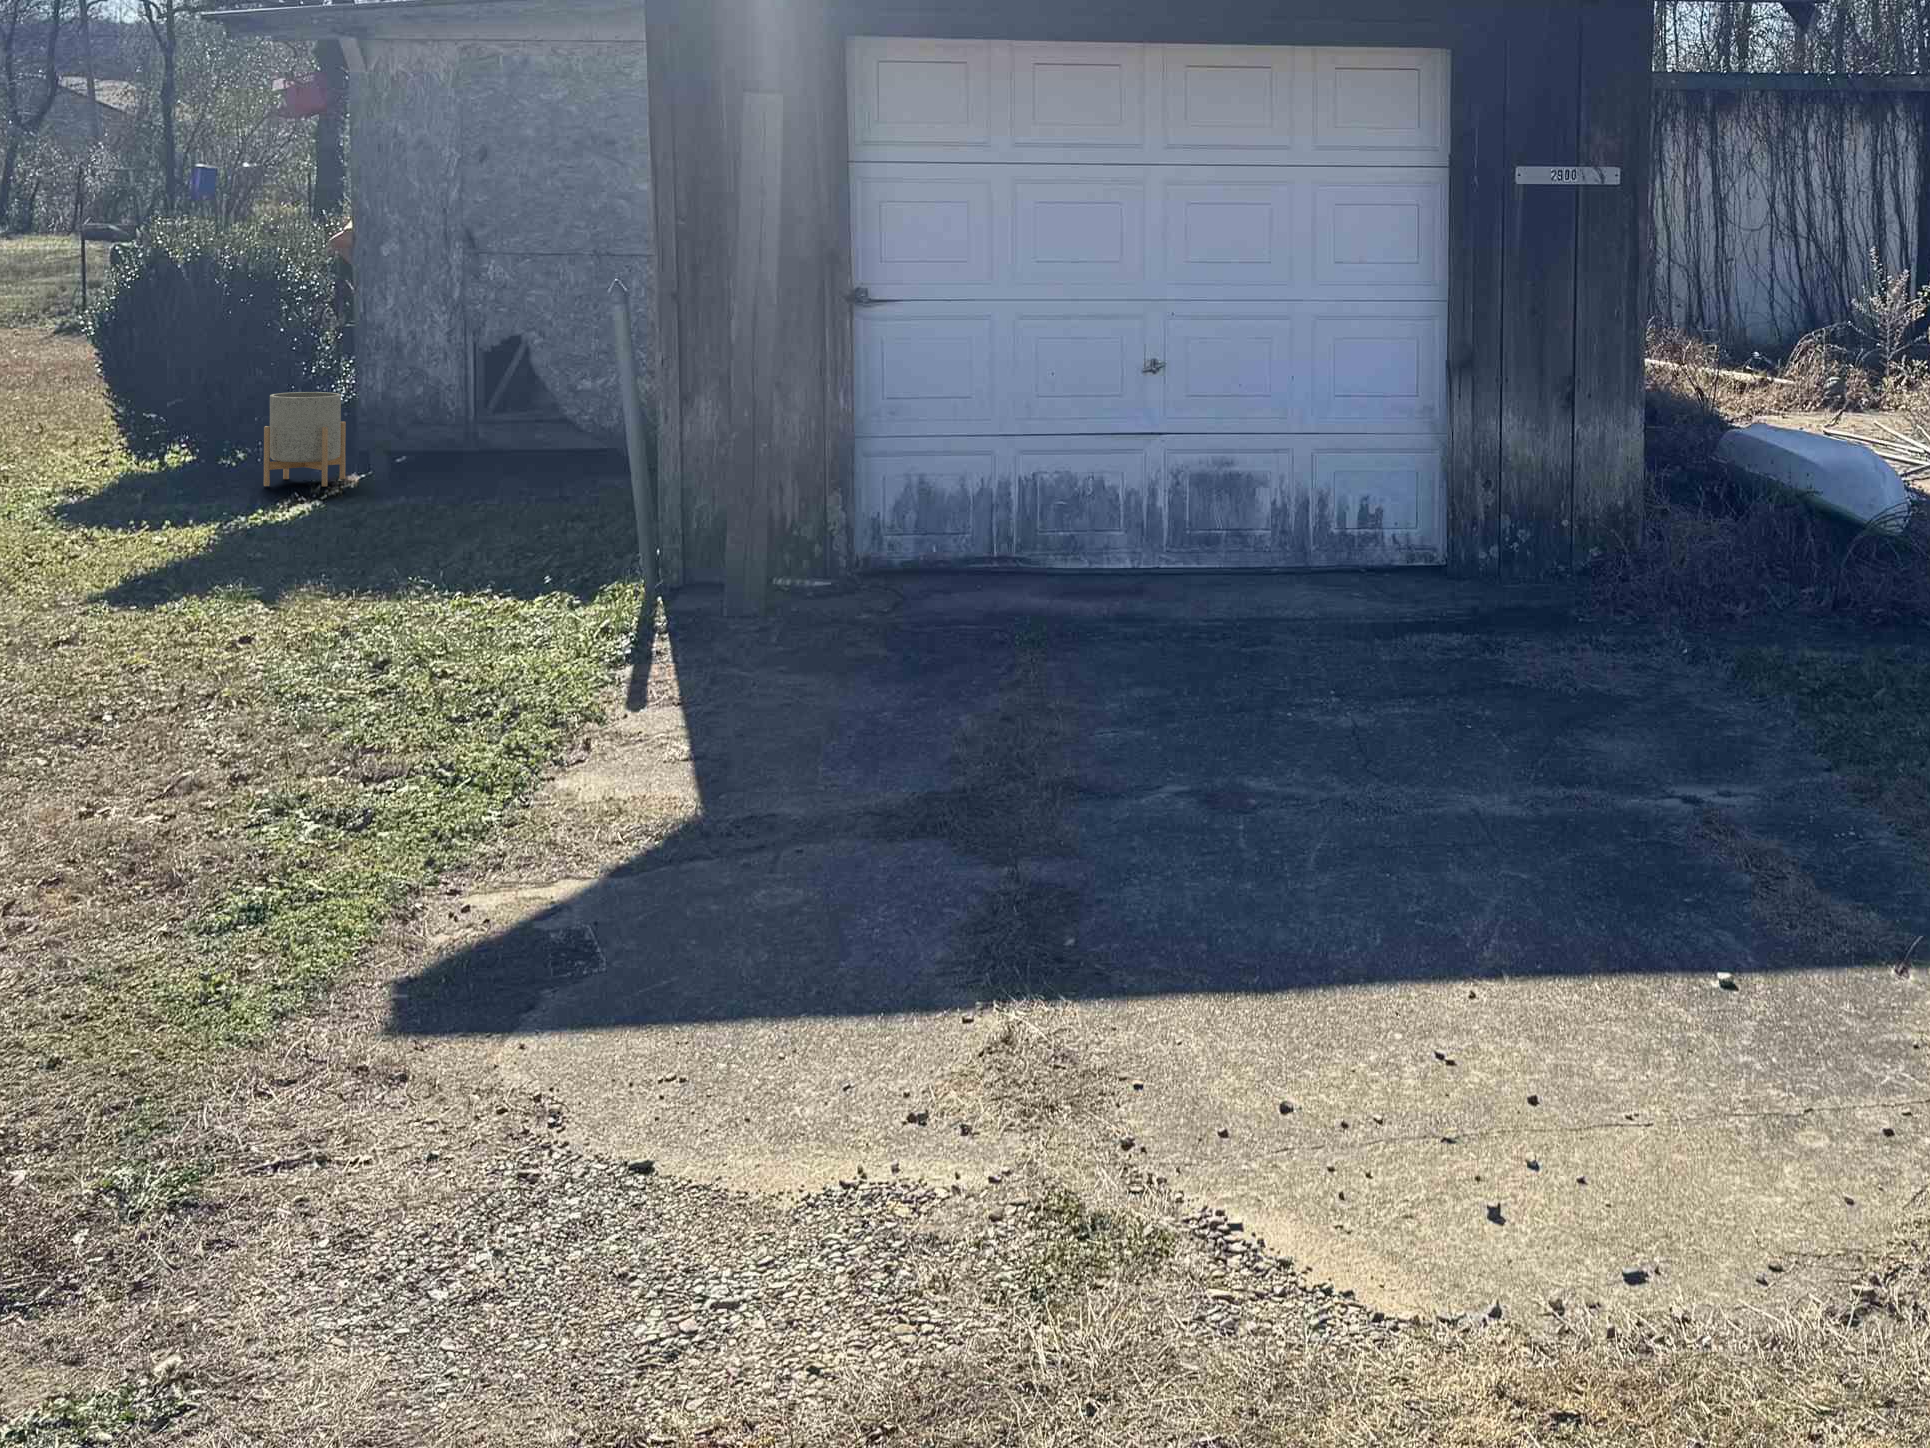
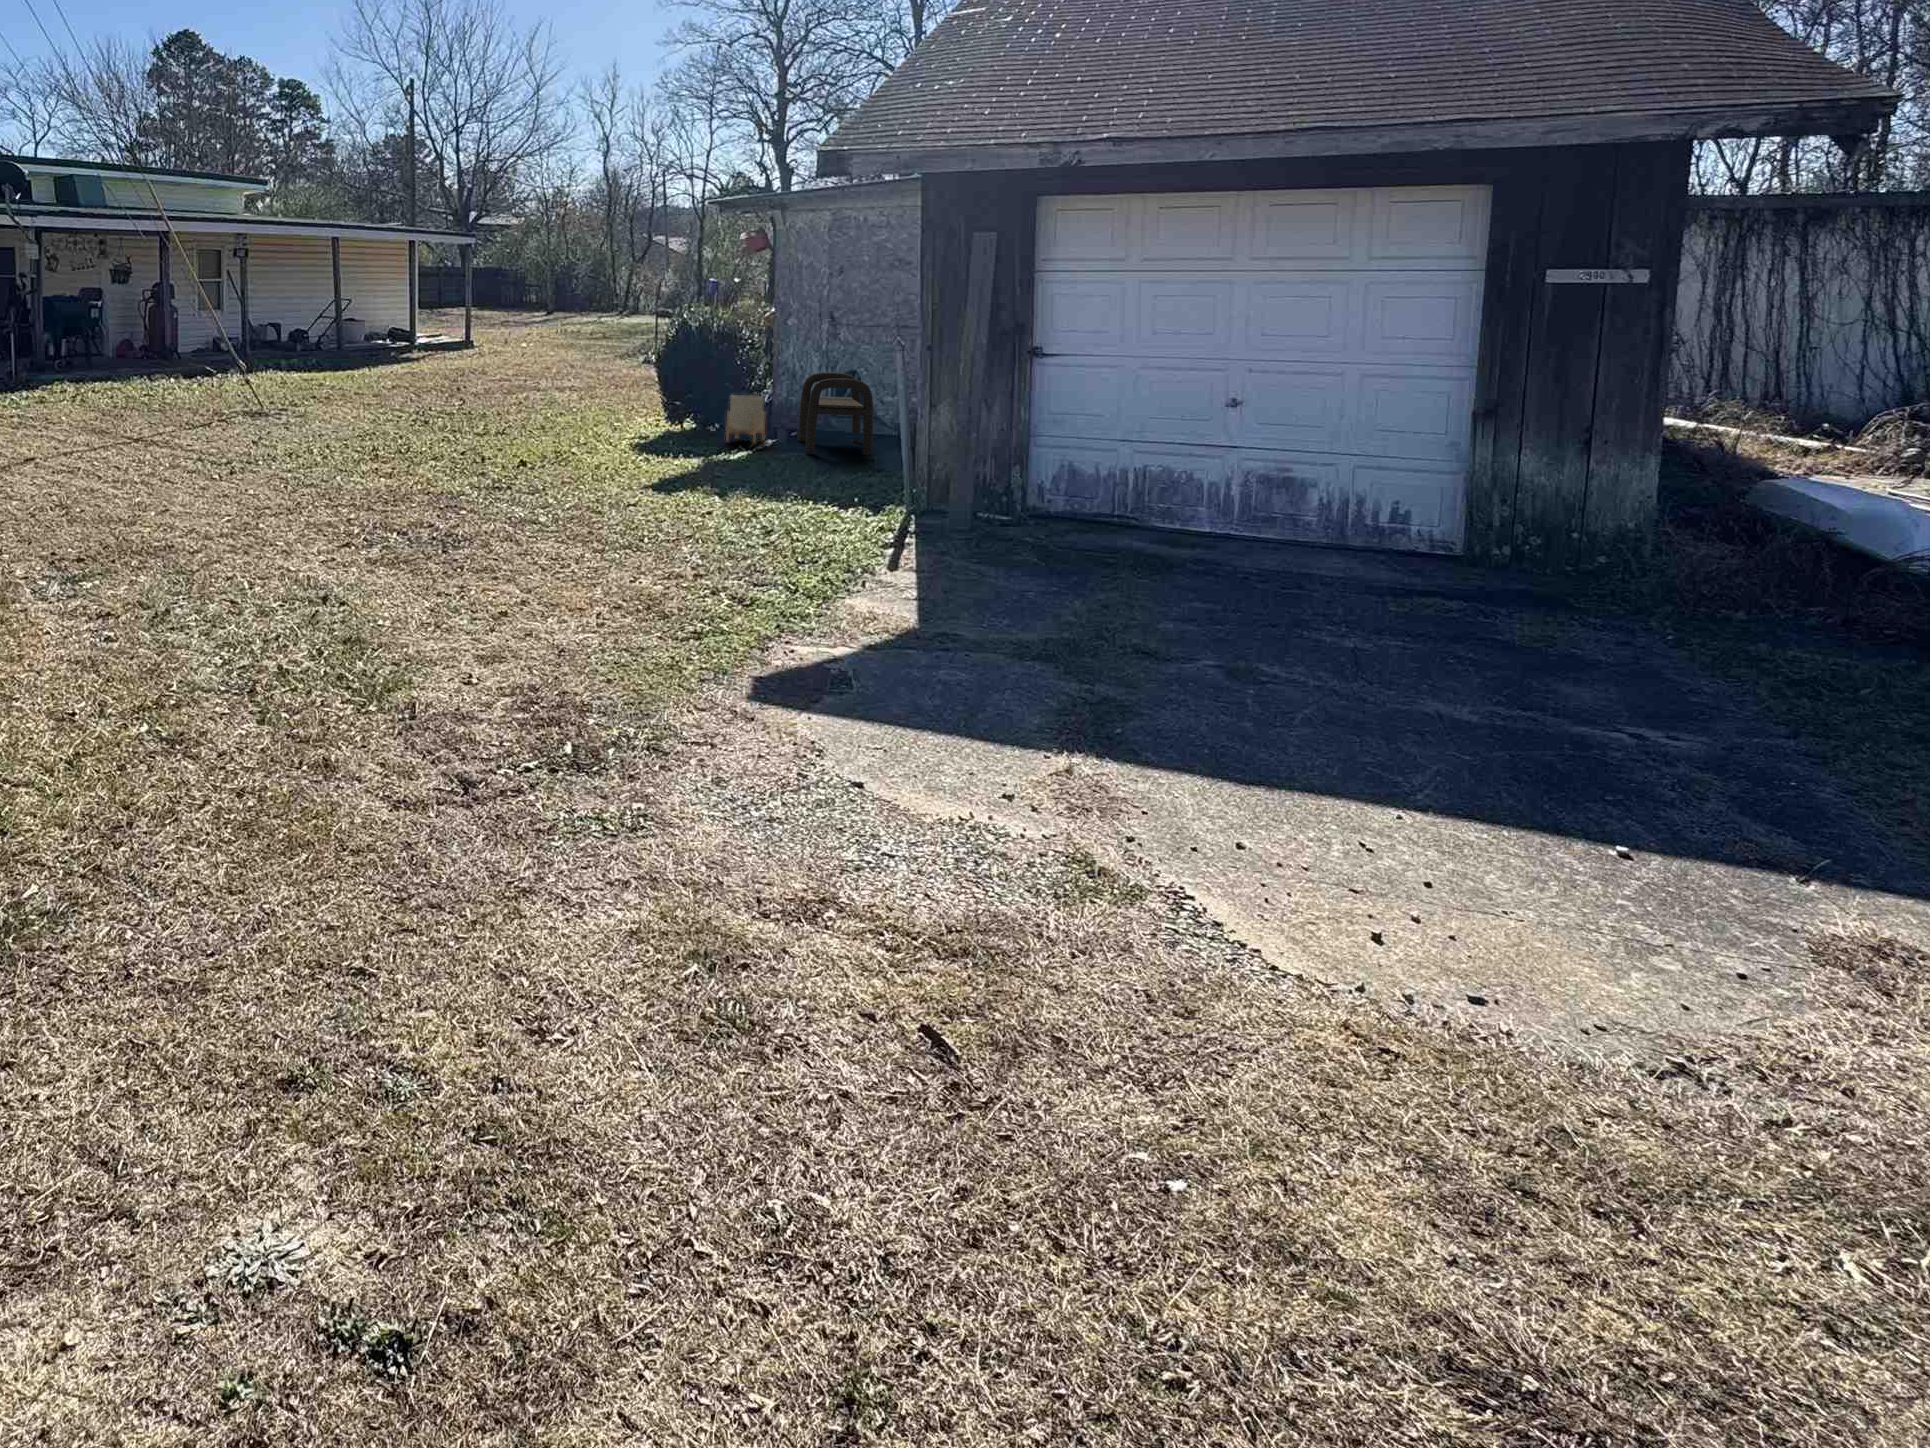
bench: none [413,342,563,495] -> present [797,372,873,455]

